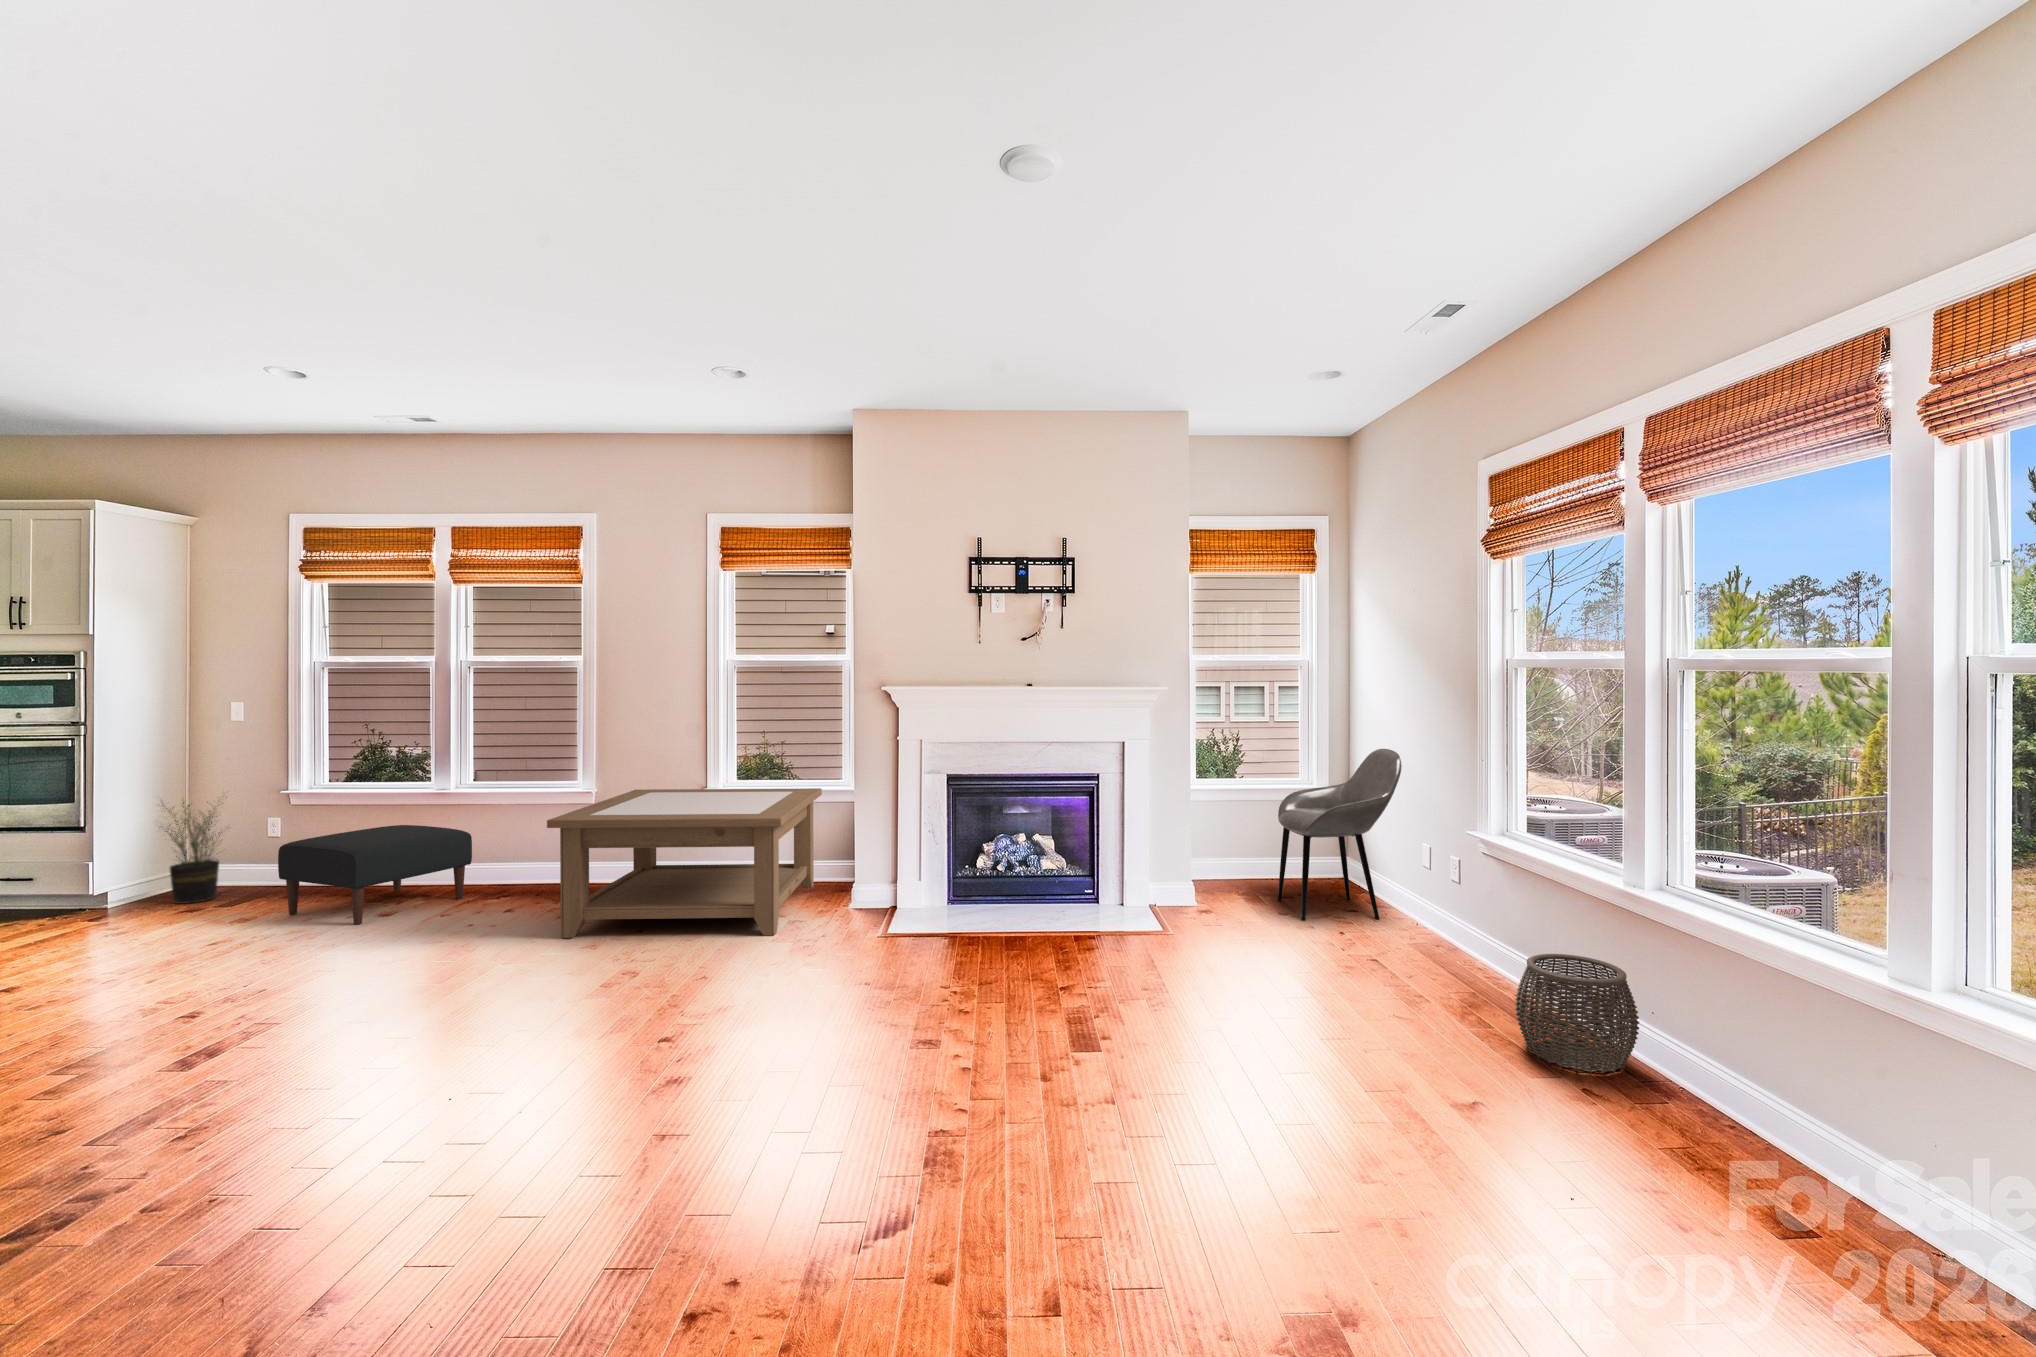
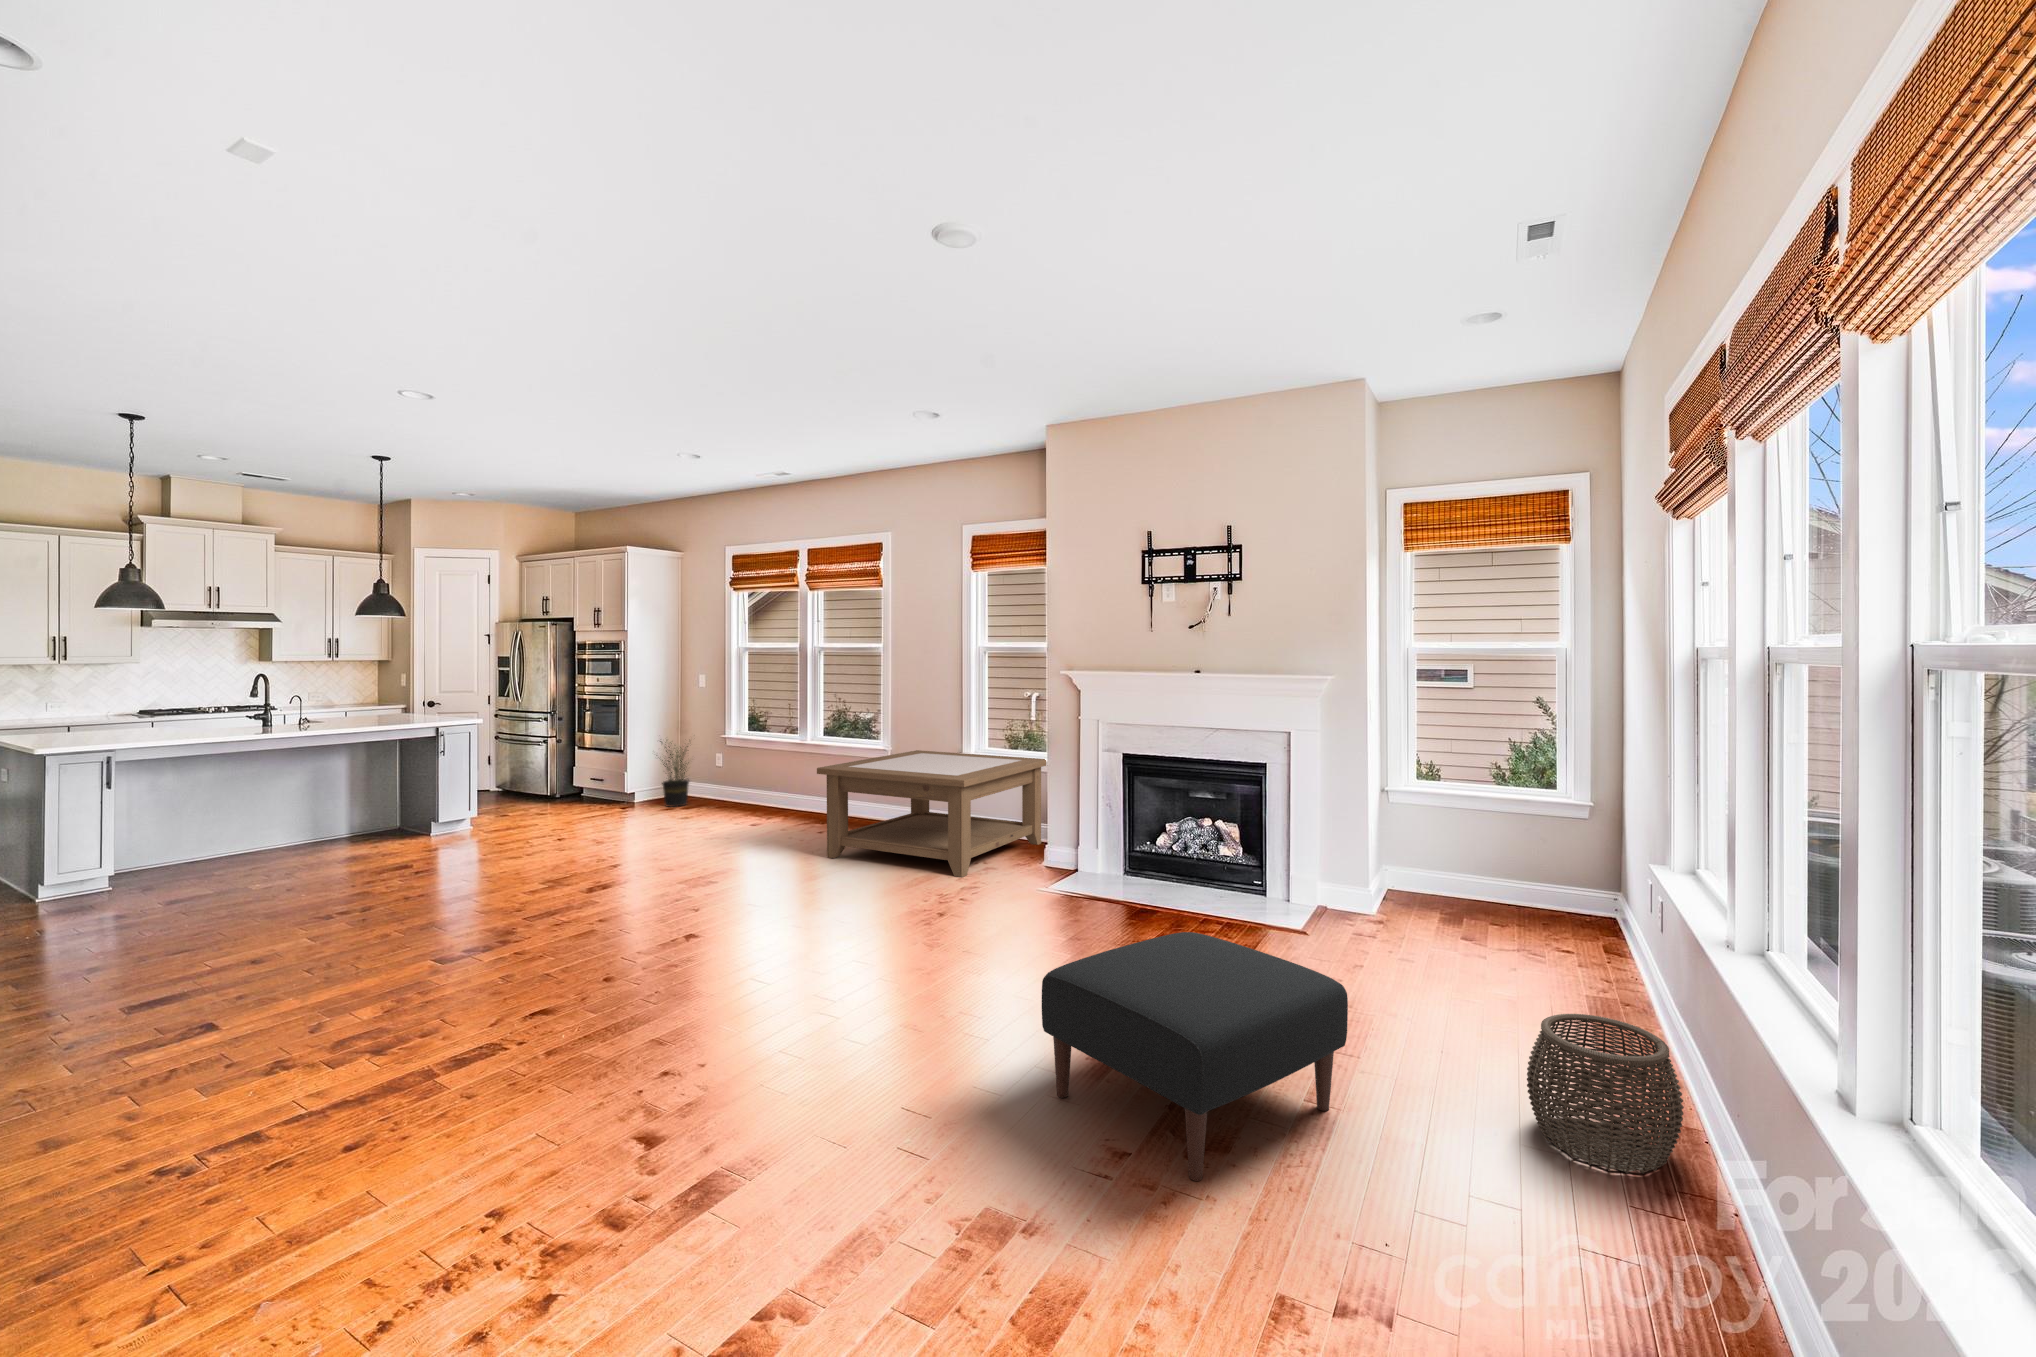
armchair: present [1277,749,1402,920] -> none [1469,755,1618,957]
ottoman: present [278,825,472,924] -> present [1042,932,1348,1181]

